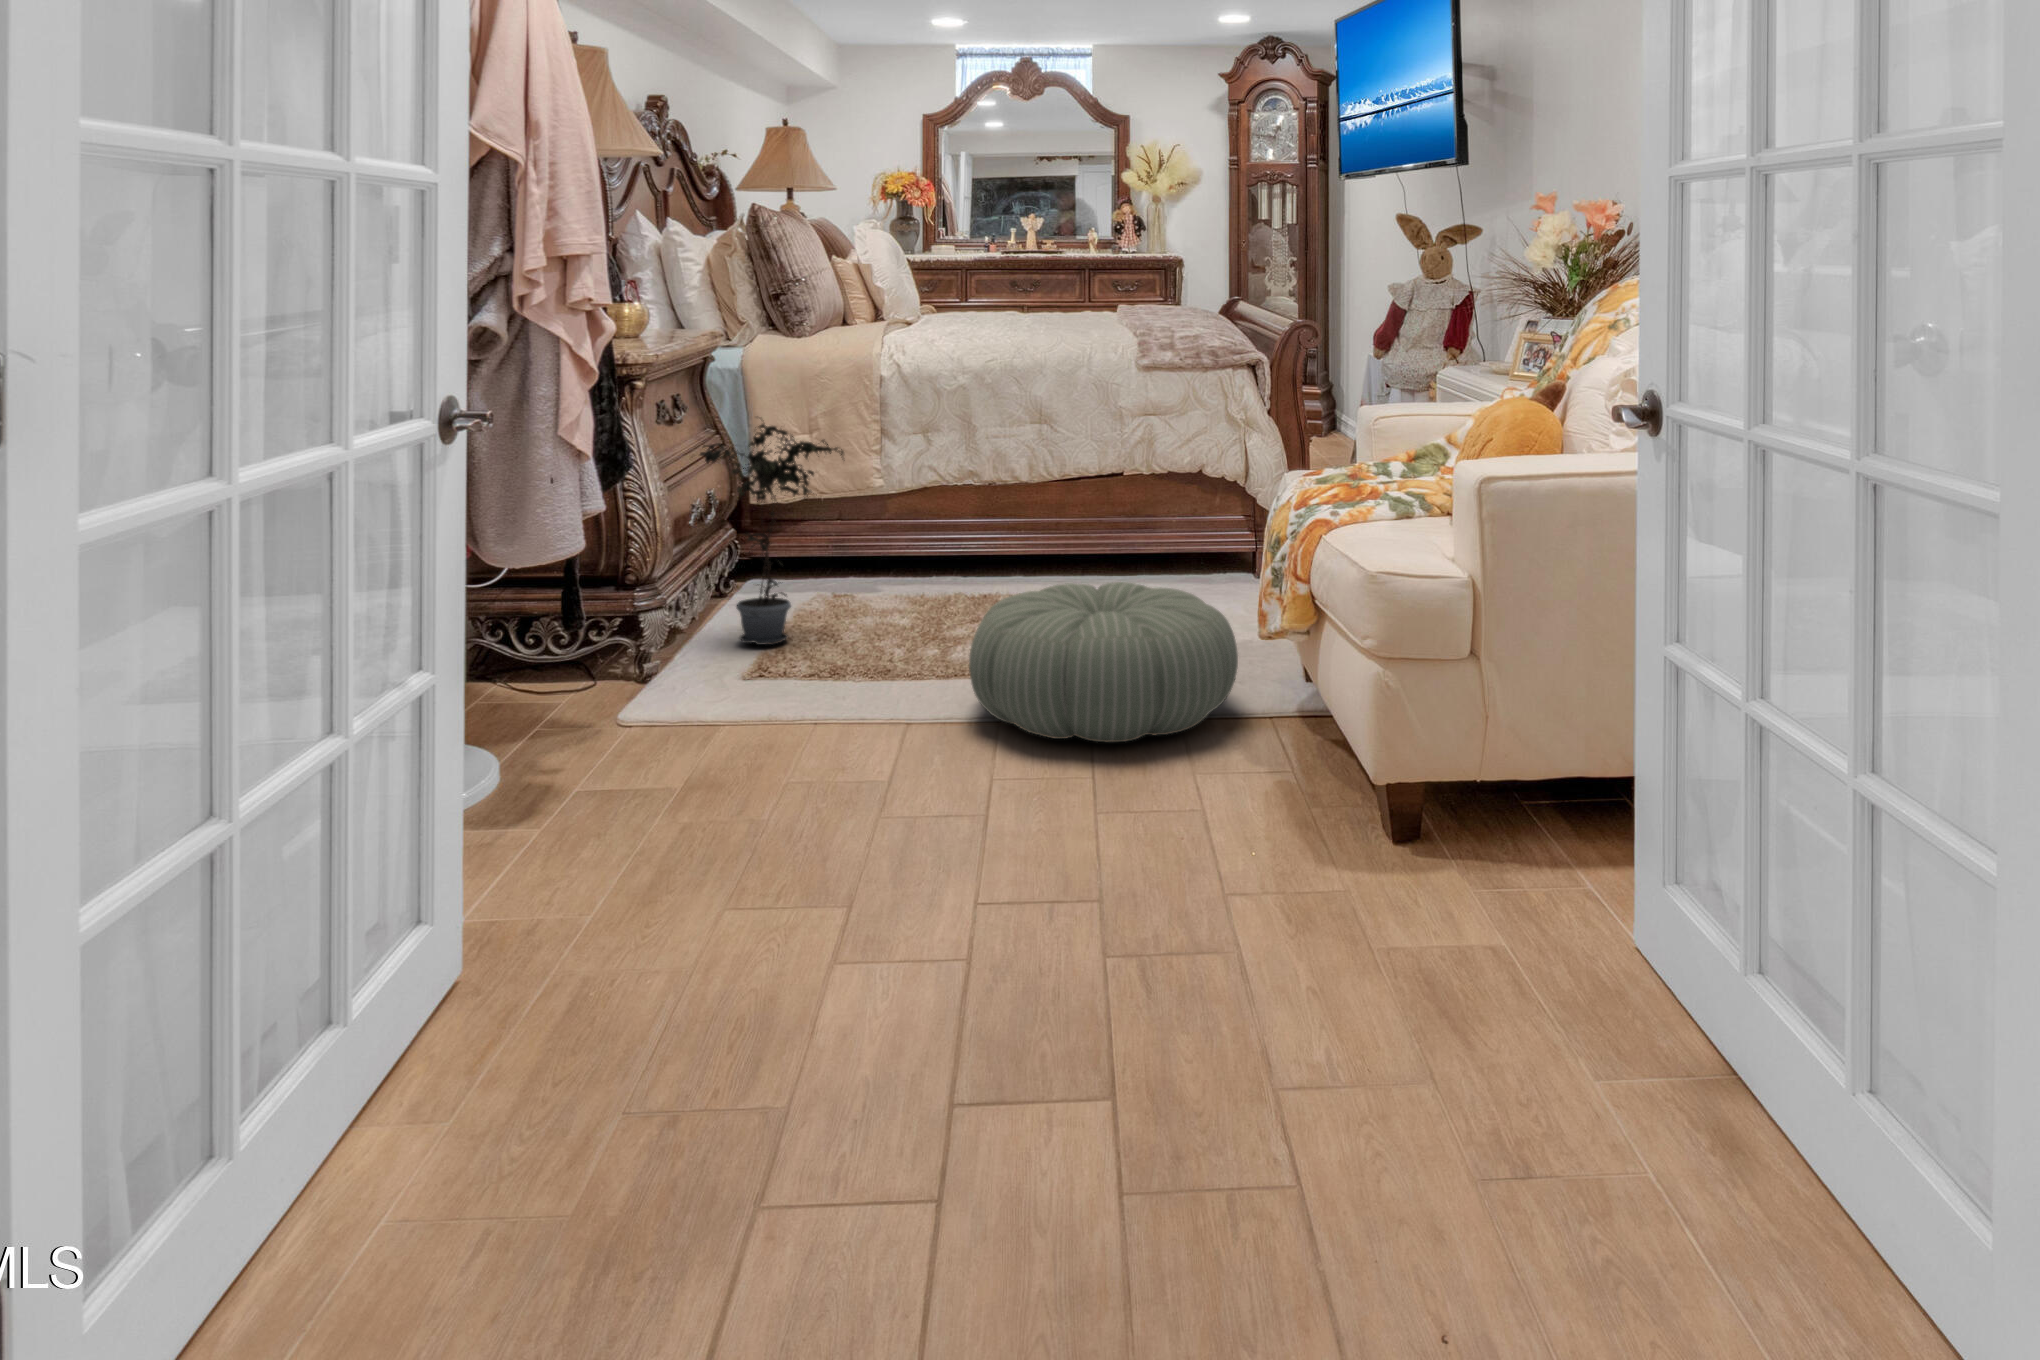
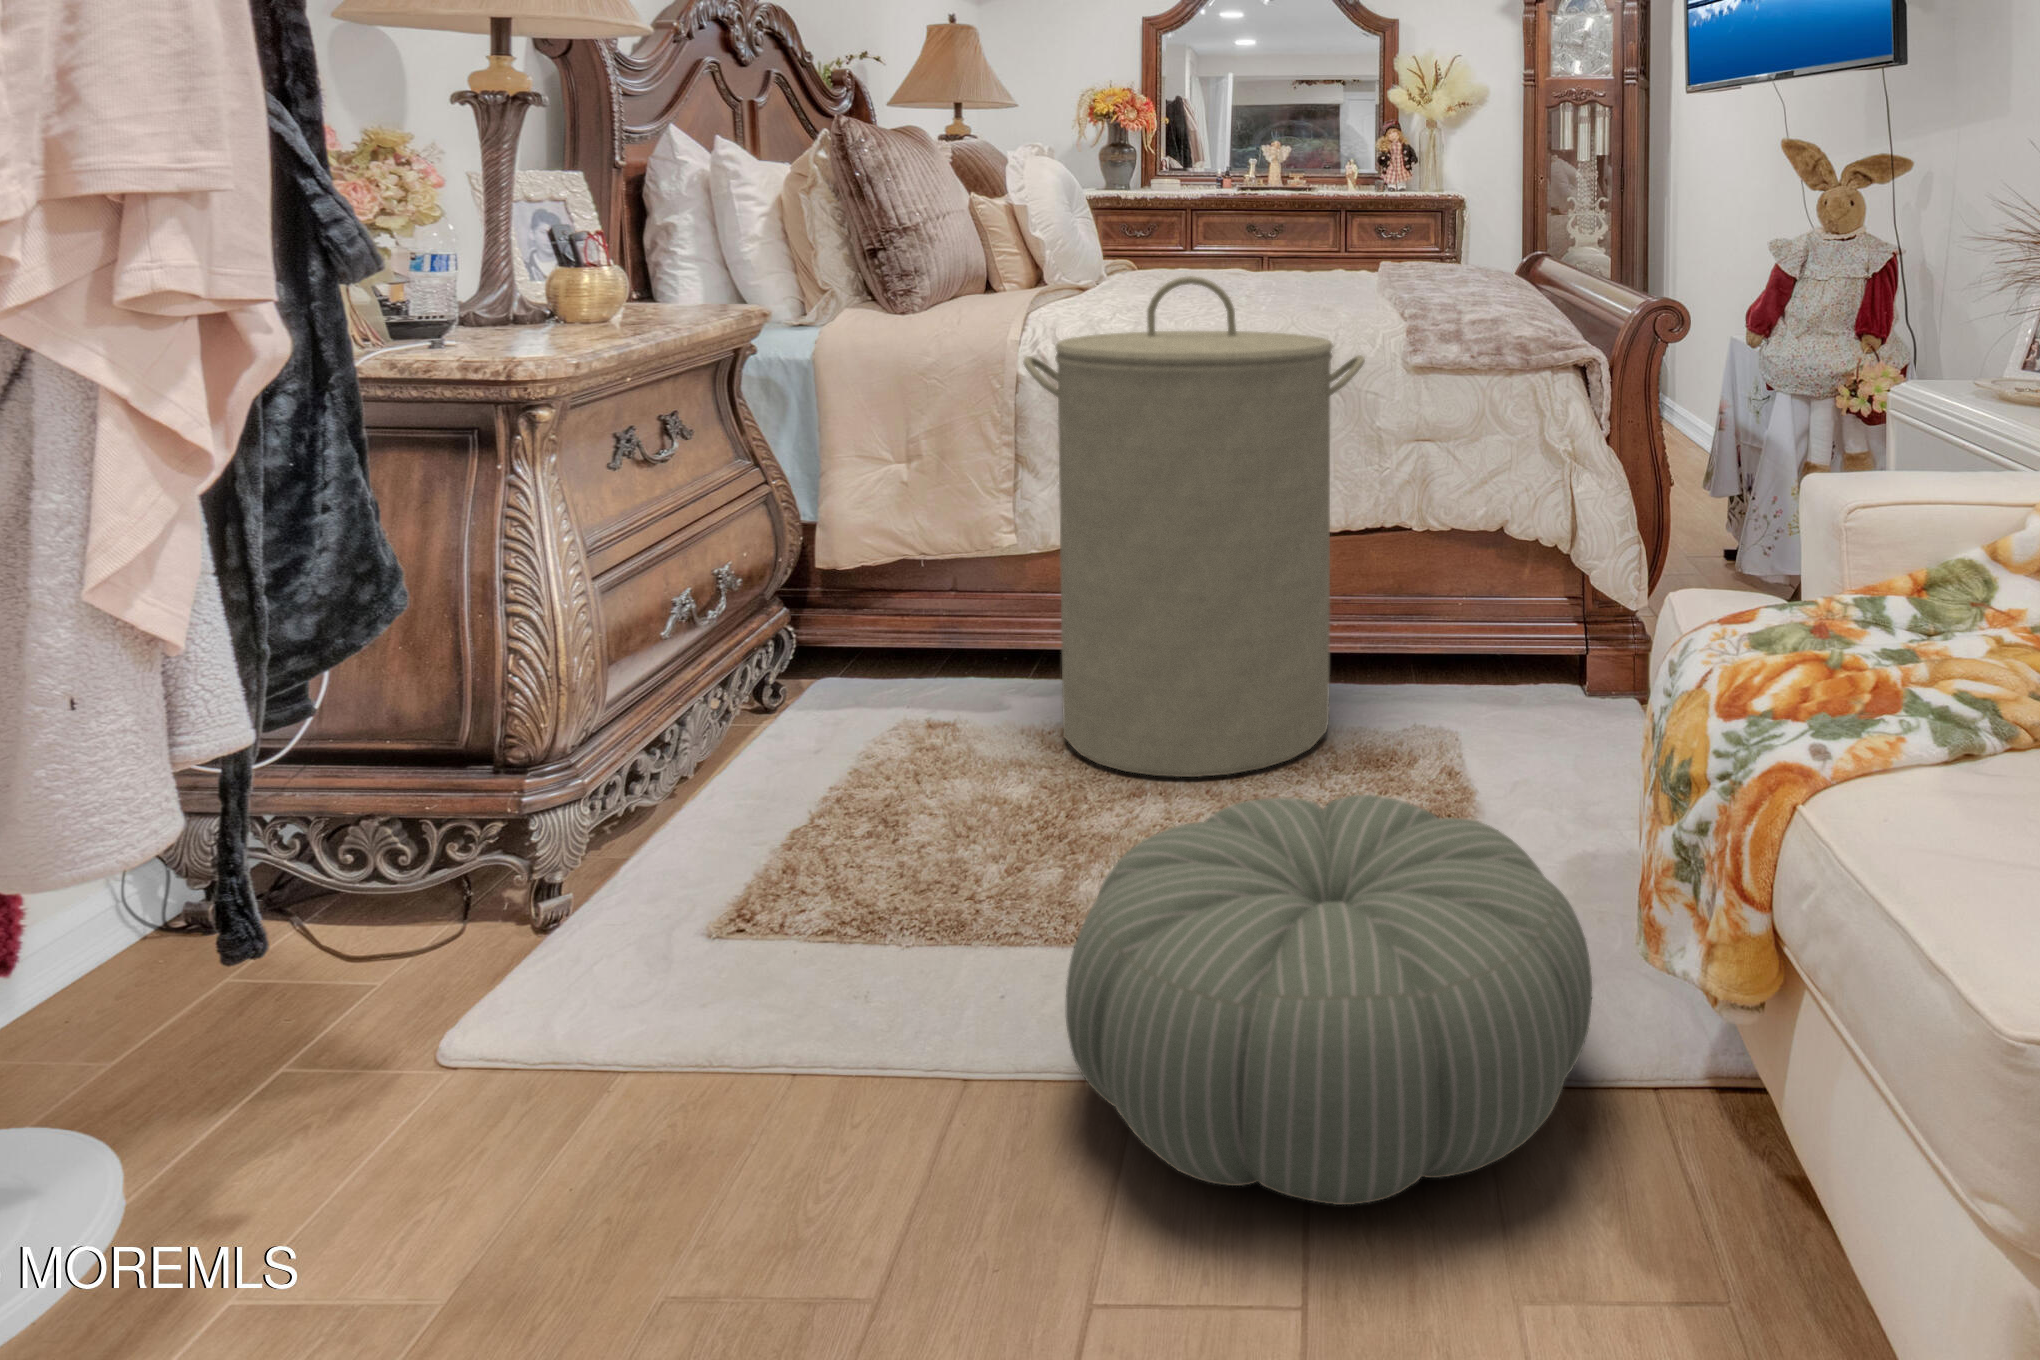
laundry hamper: none [897,307,1112,616] -> present [1023,276,1365,777]
potted plant: present [700,424,844,645] -> none [650,460,914,845]

